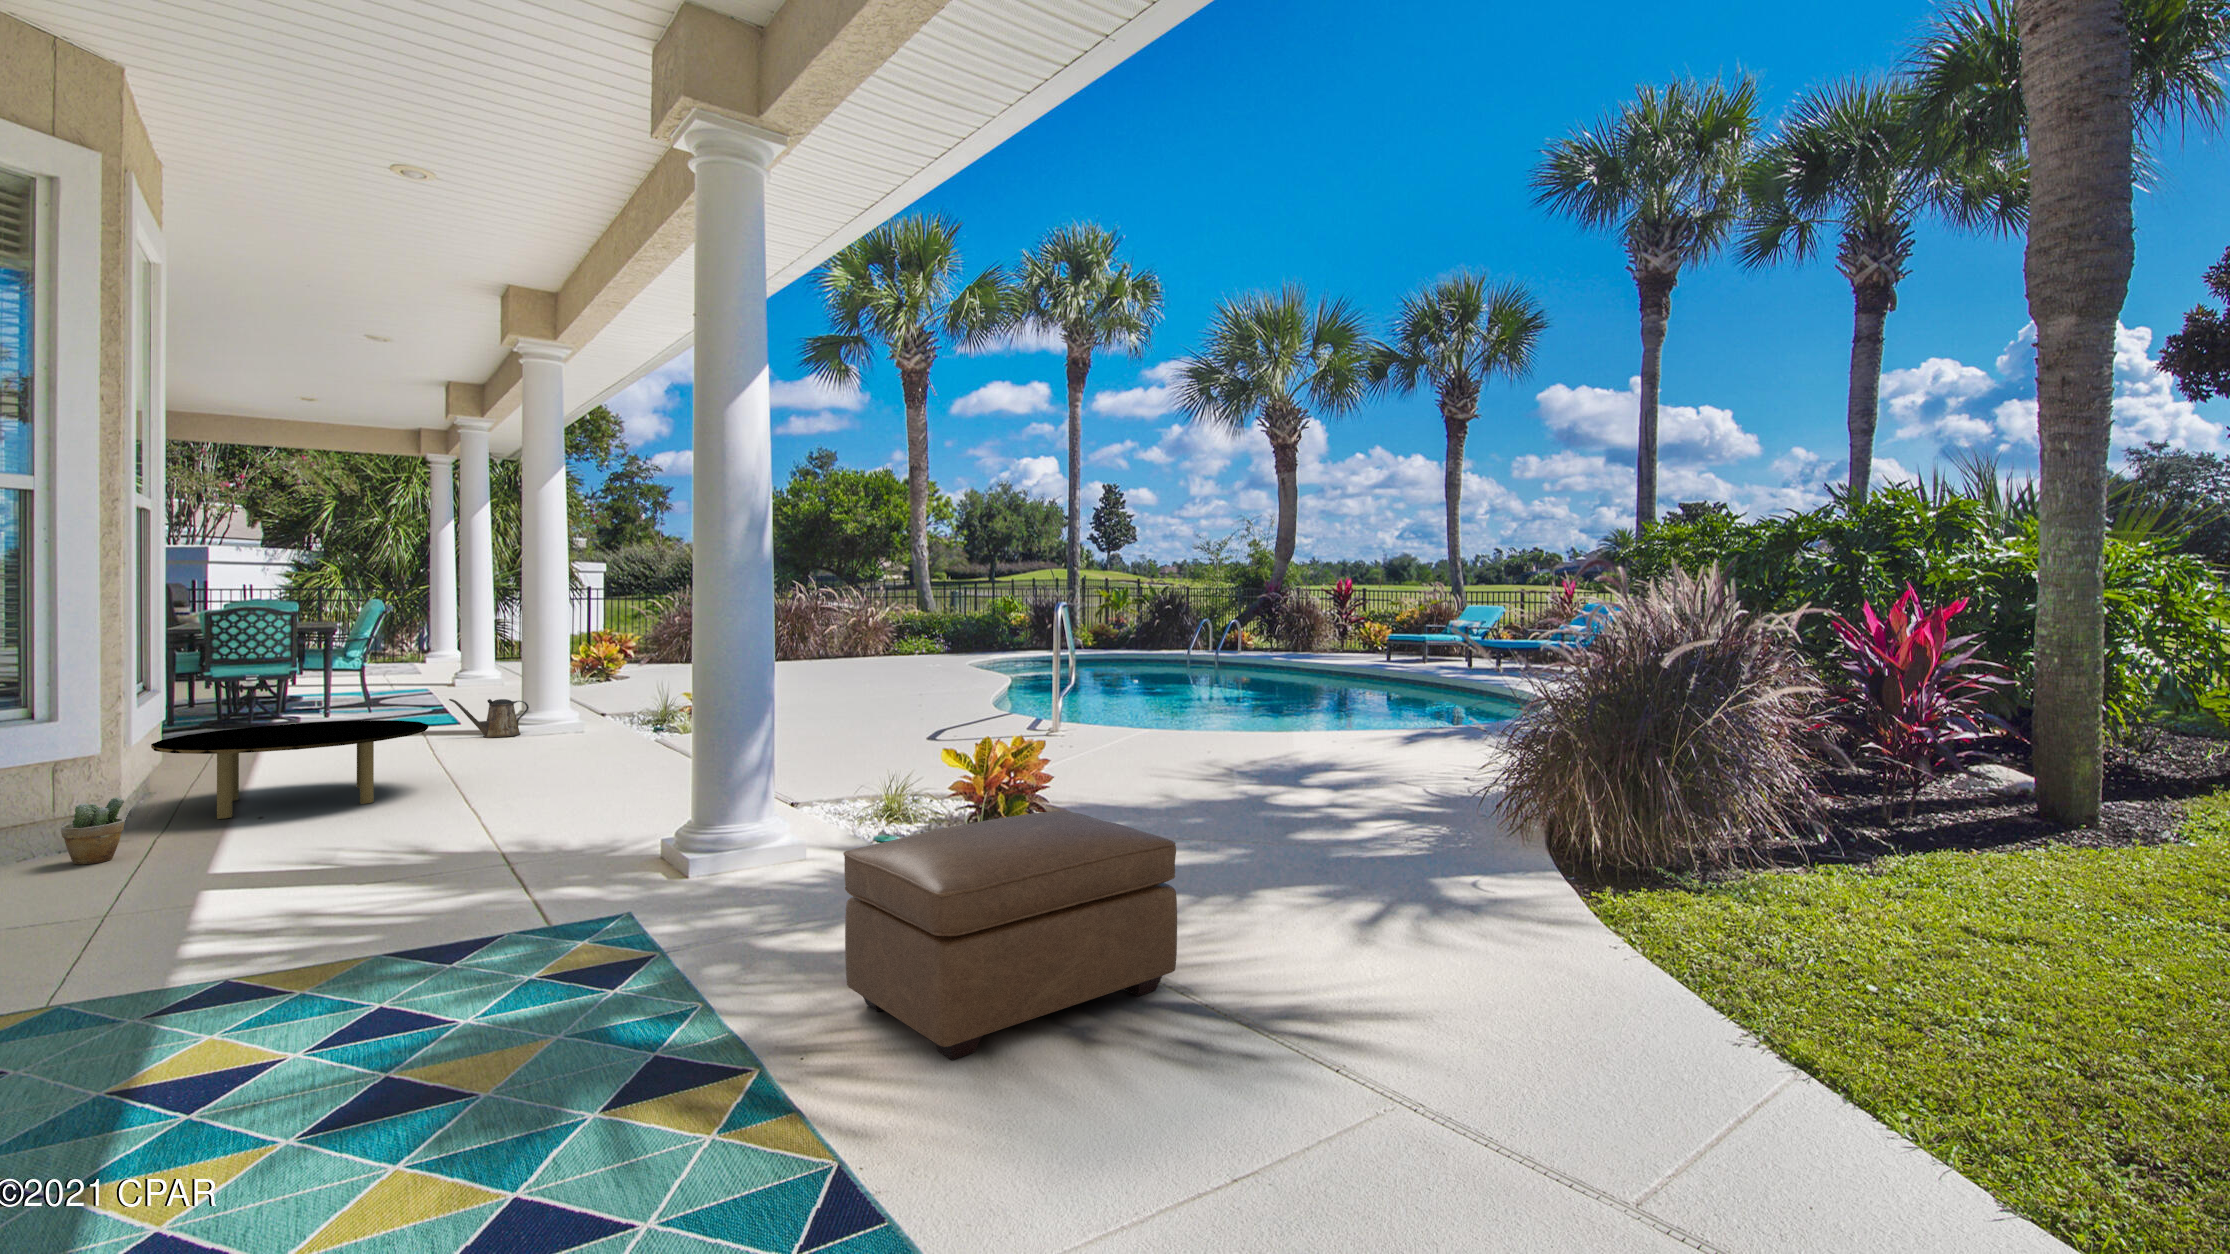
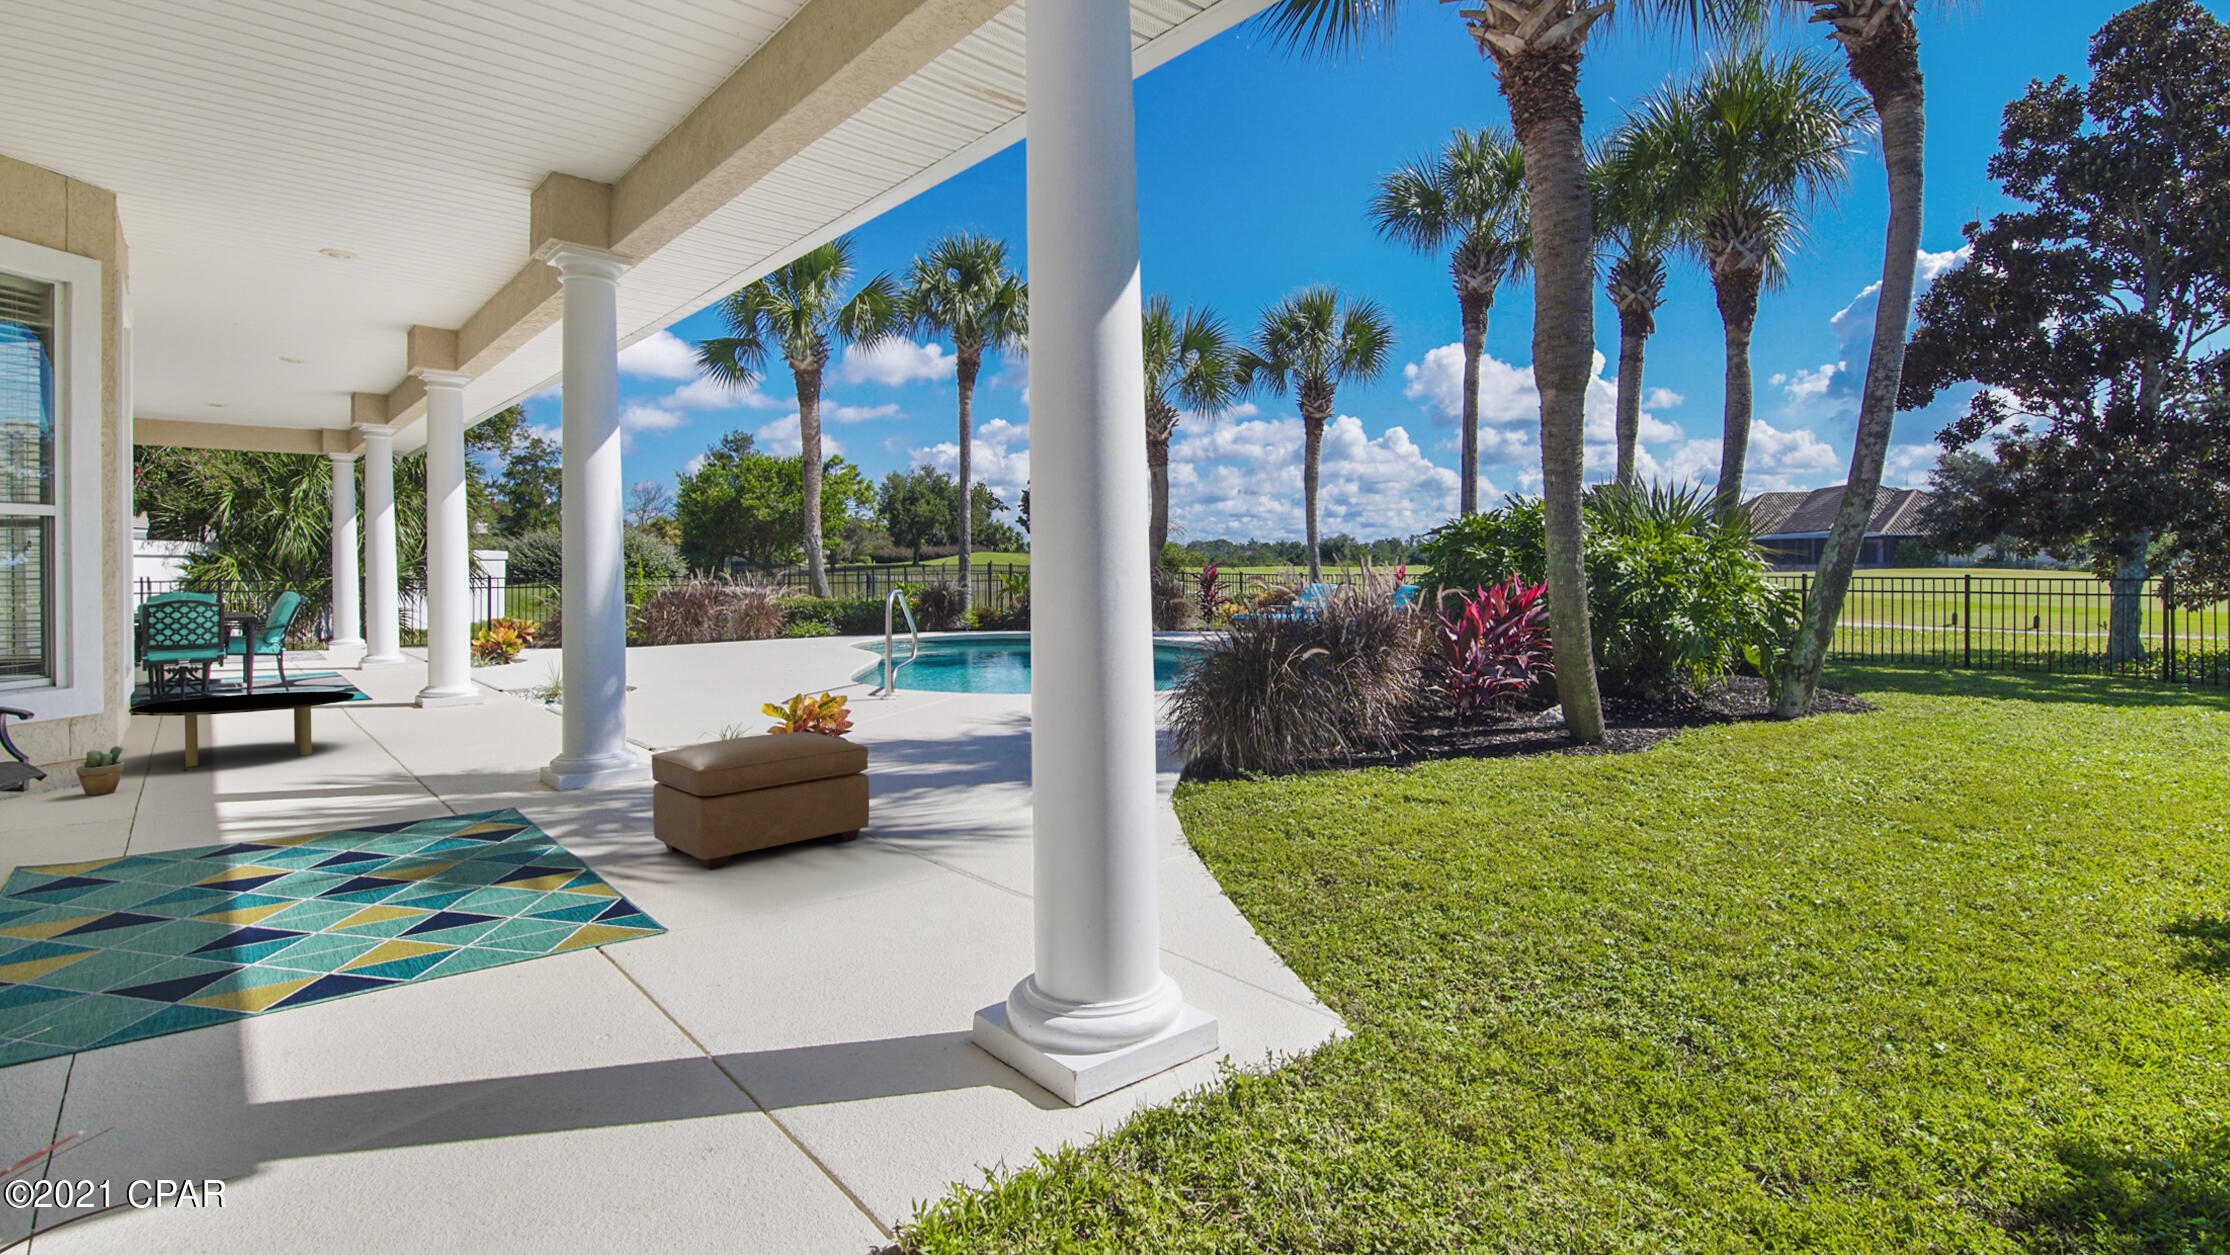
watering can: present [449,699,529,738] -> none [366,676,436,709]

